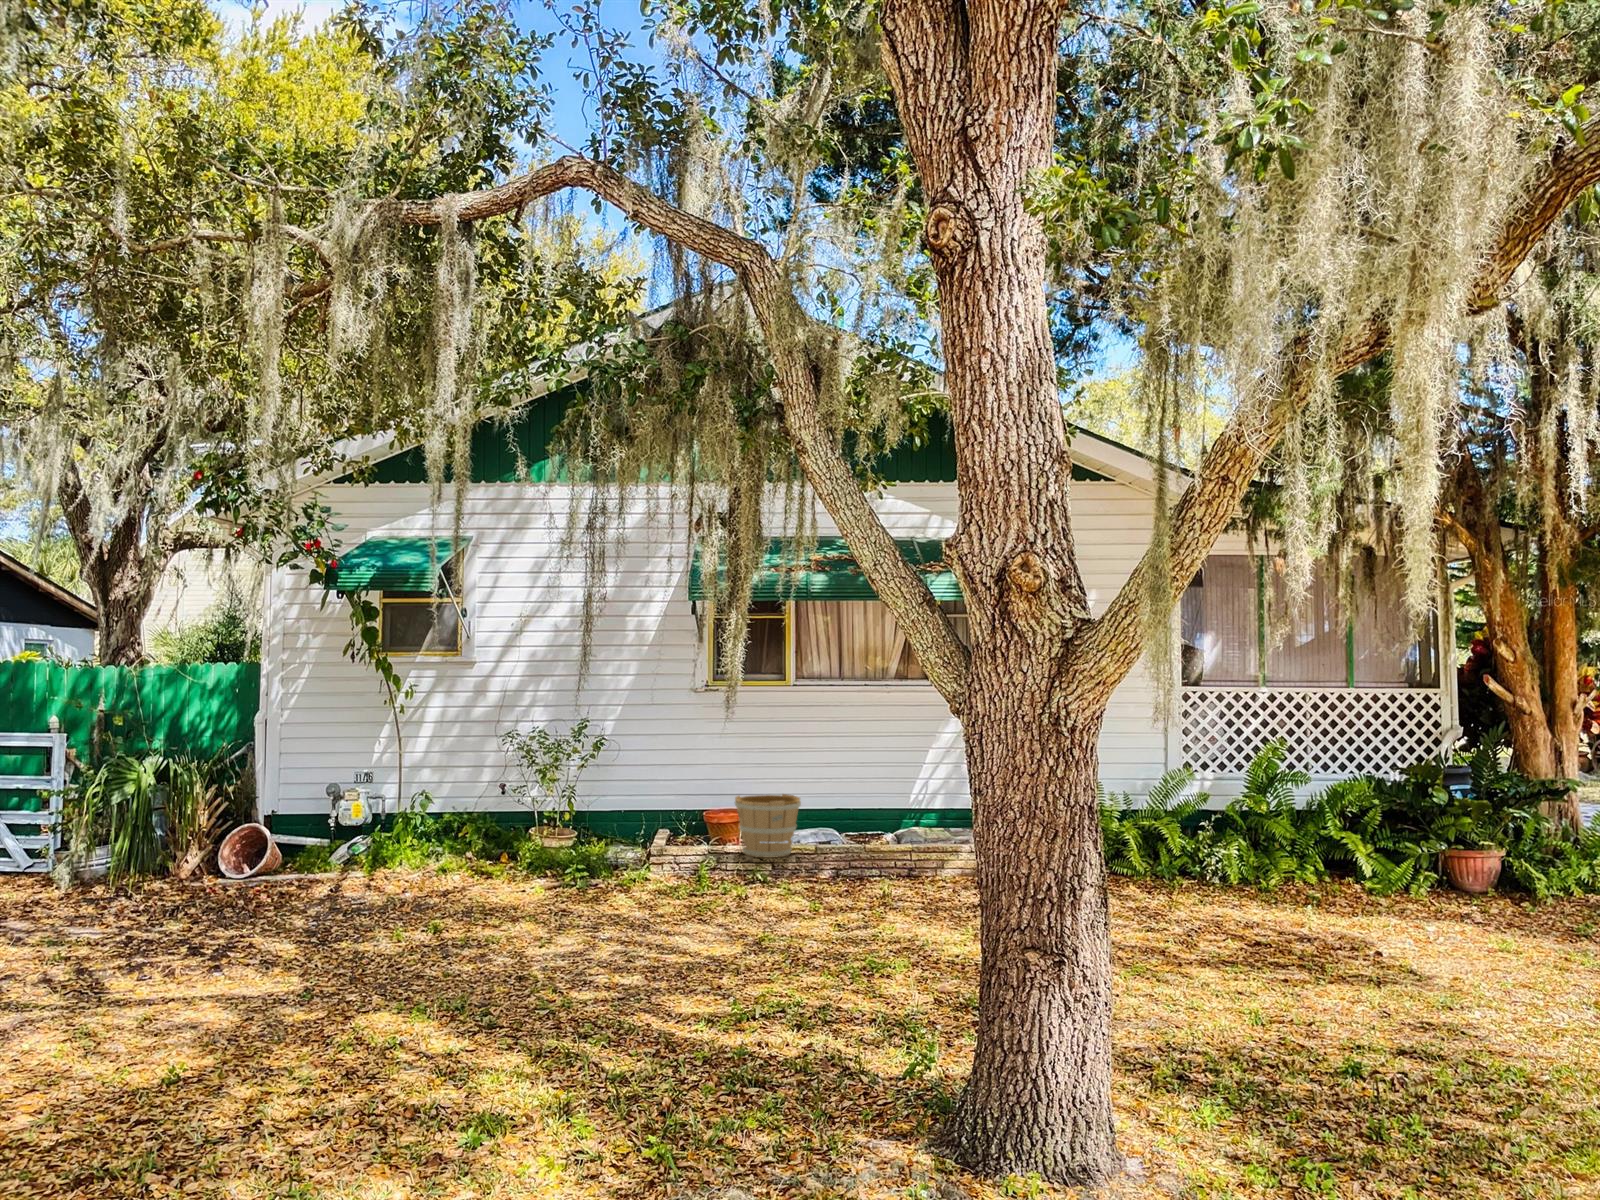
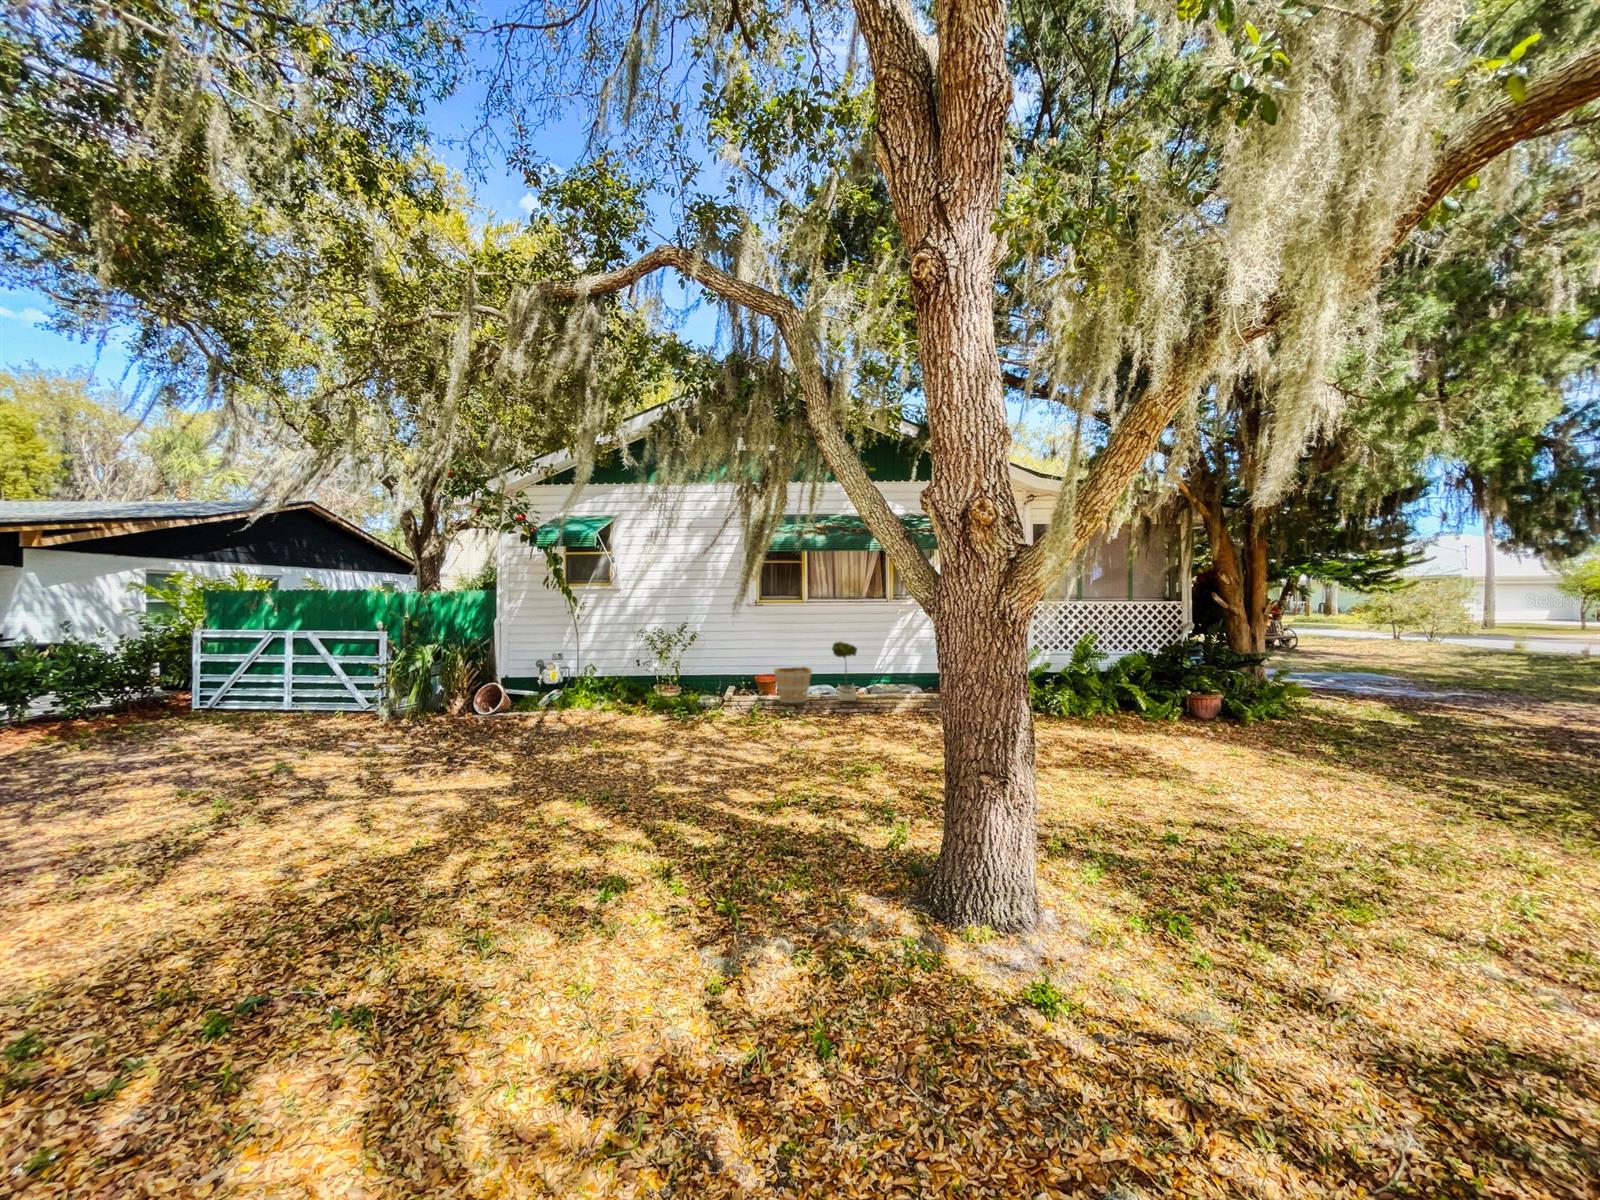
potted tree: none [836,750,880,854] -> present [832,642,857,701]

